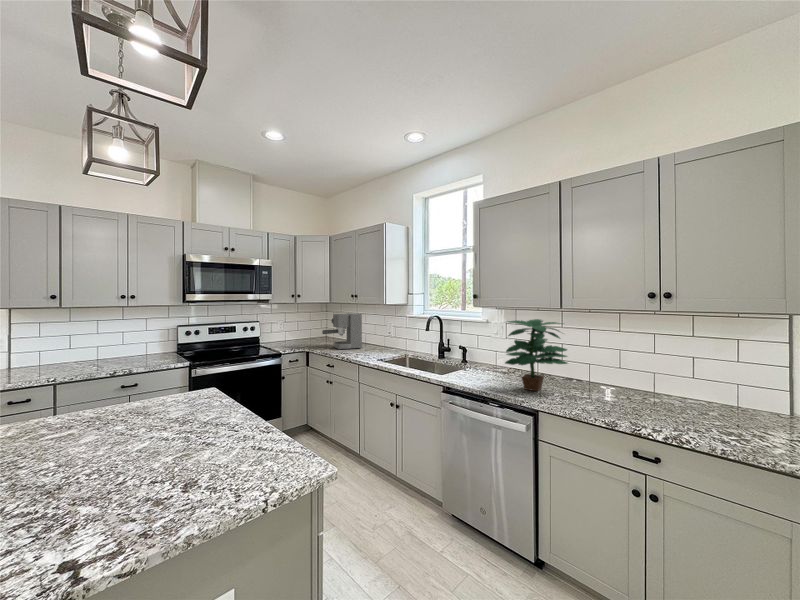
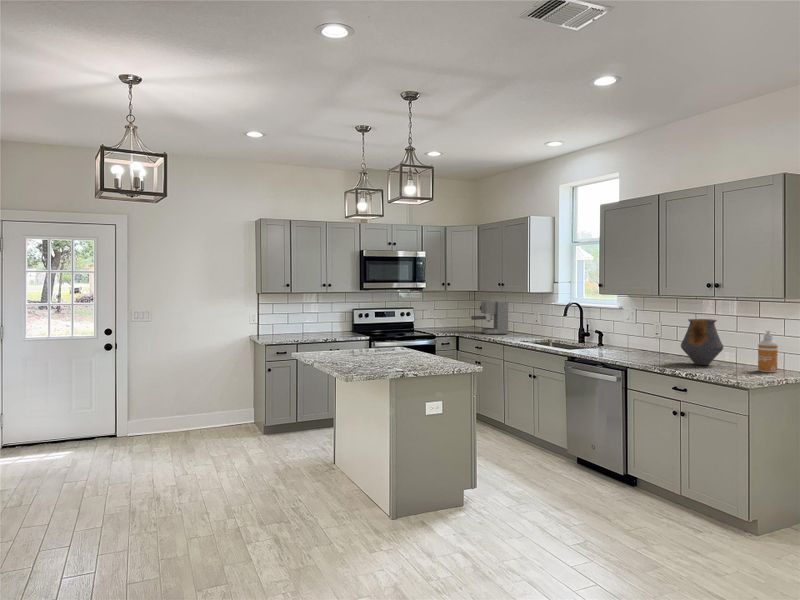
potted plant: present [505,319,567,391] -> none [610,306,665,358]
vase: none [608,338,674,406] -> present [681,319,723,365]
soap dispenser: none [735,357,770,422] -> present [758,331,778,372]

